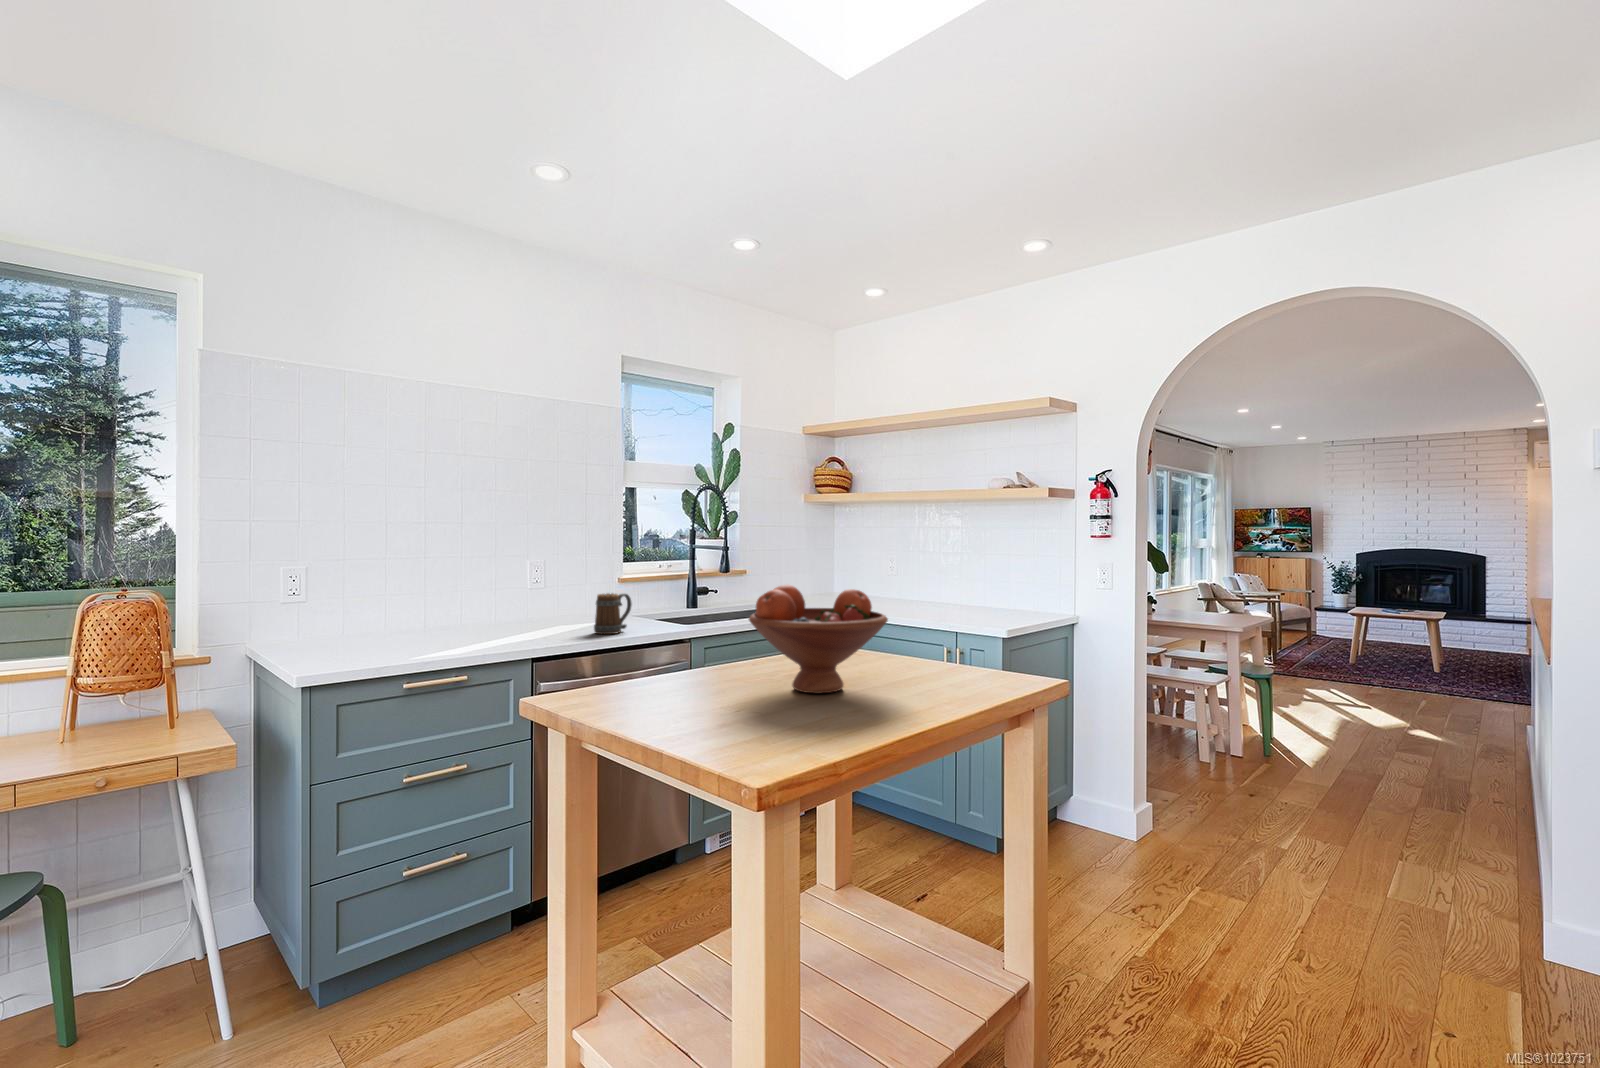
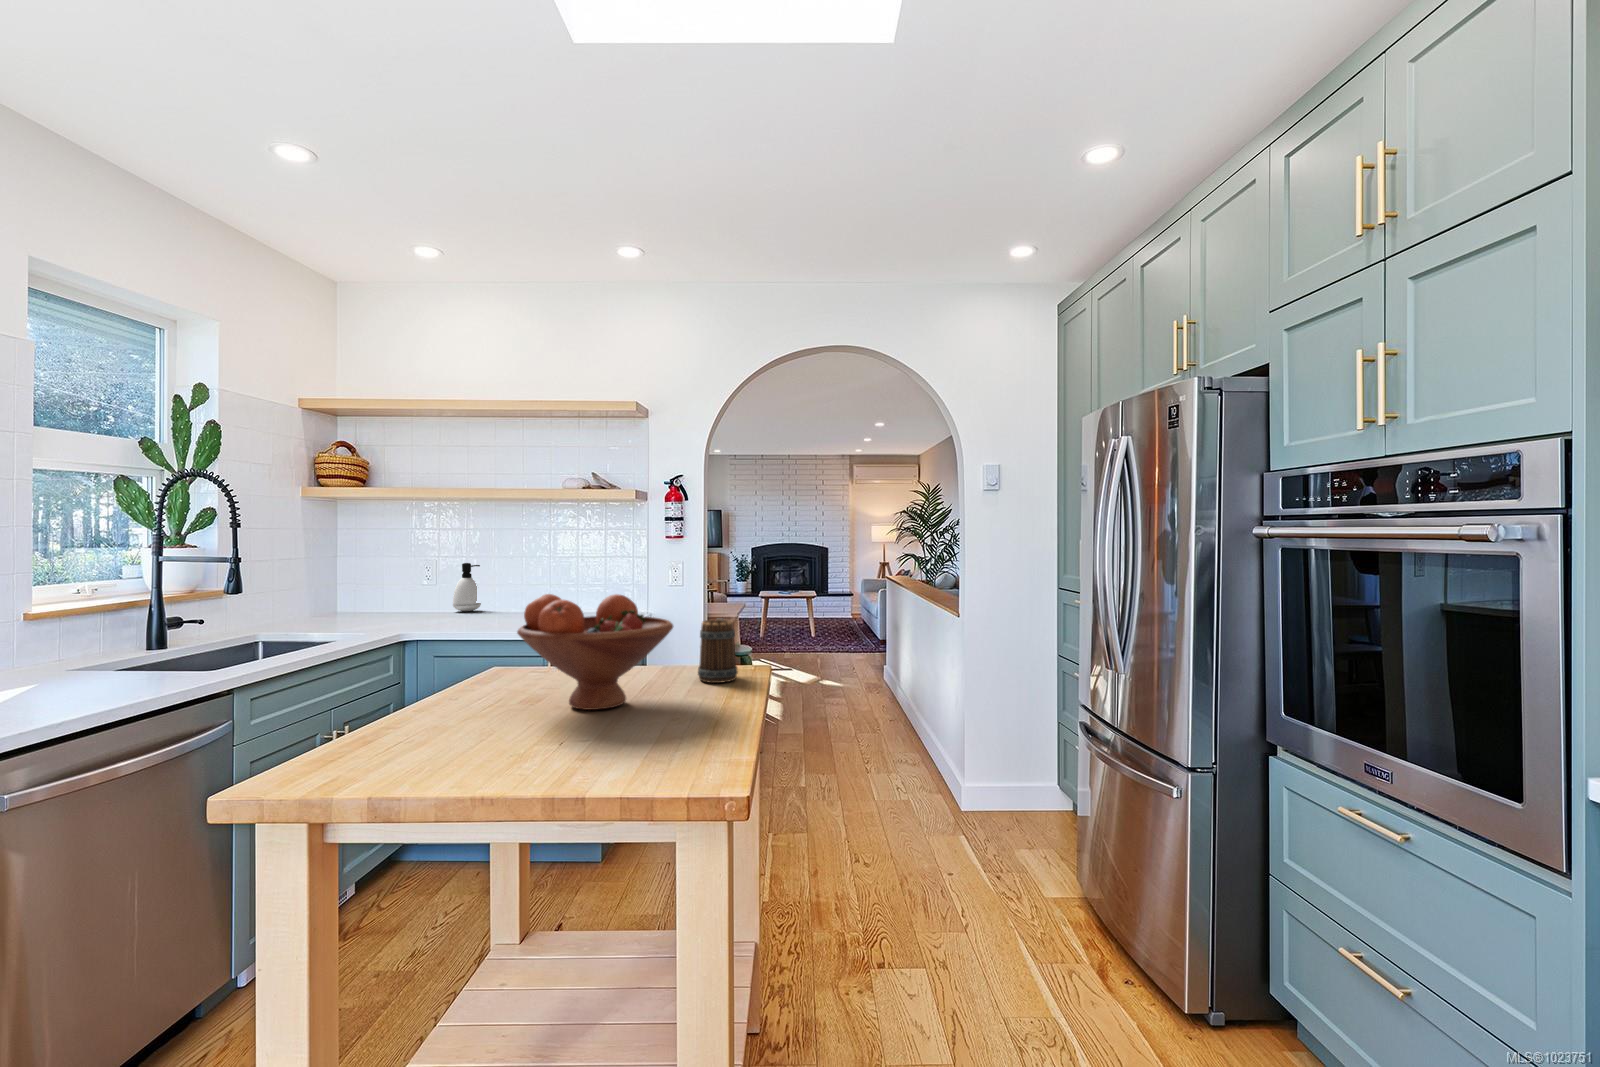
soap dispenser: none [911,558,934,601] -> present [453,563,481,611]
mug: present [594,593,632,634] -> present [698,619,738,683]

